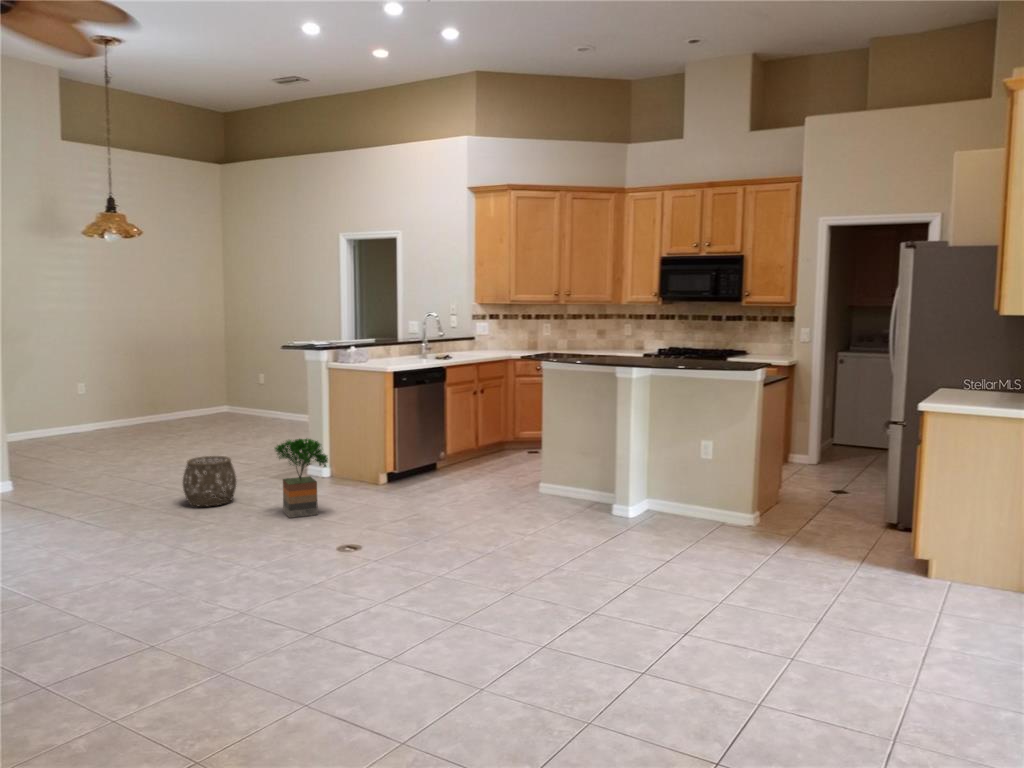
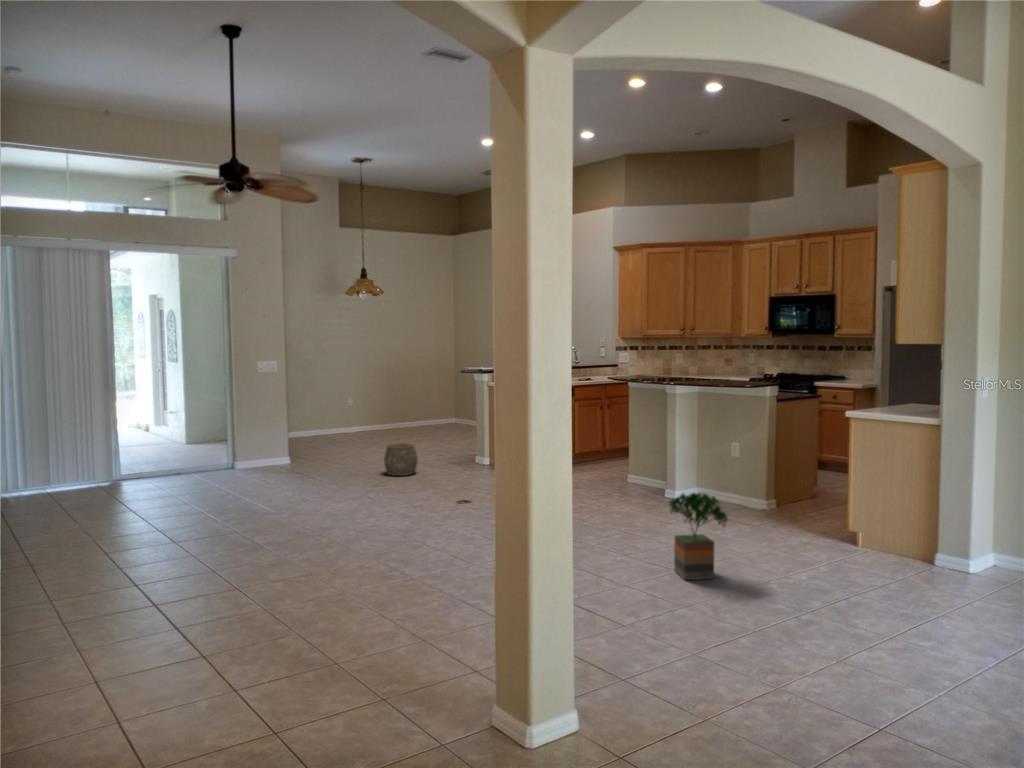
potted tree: present [275,439,328,518] -> present [668,493,727,580]

